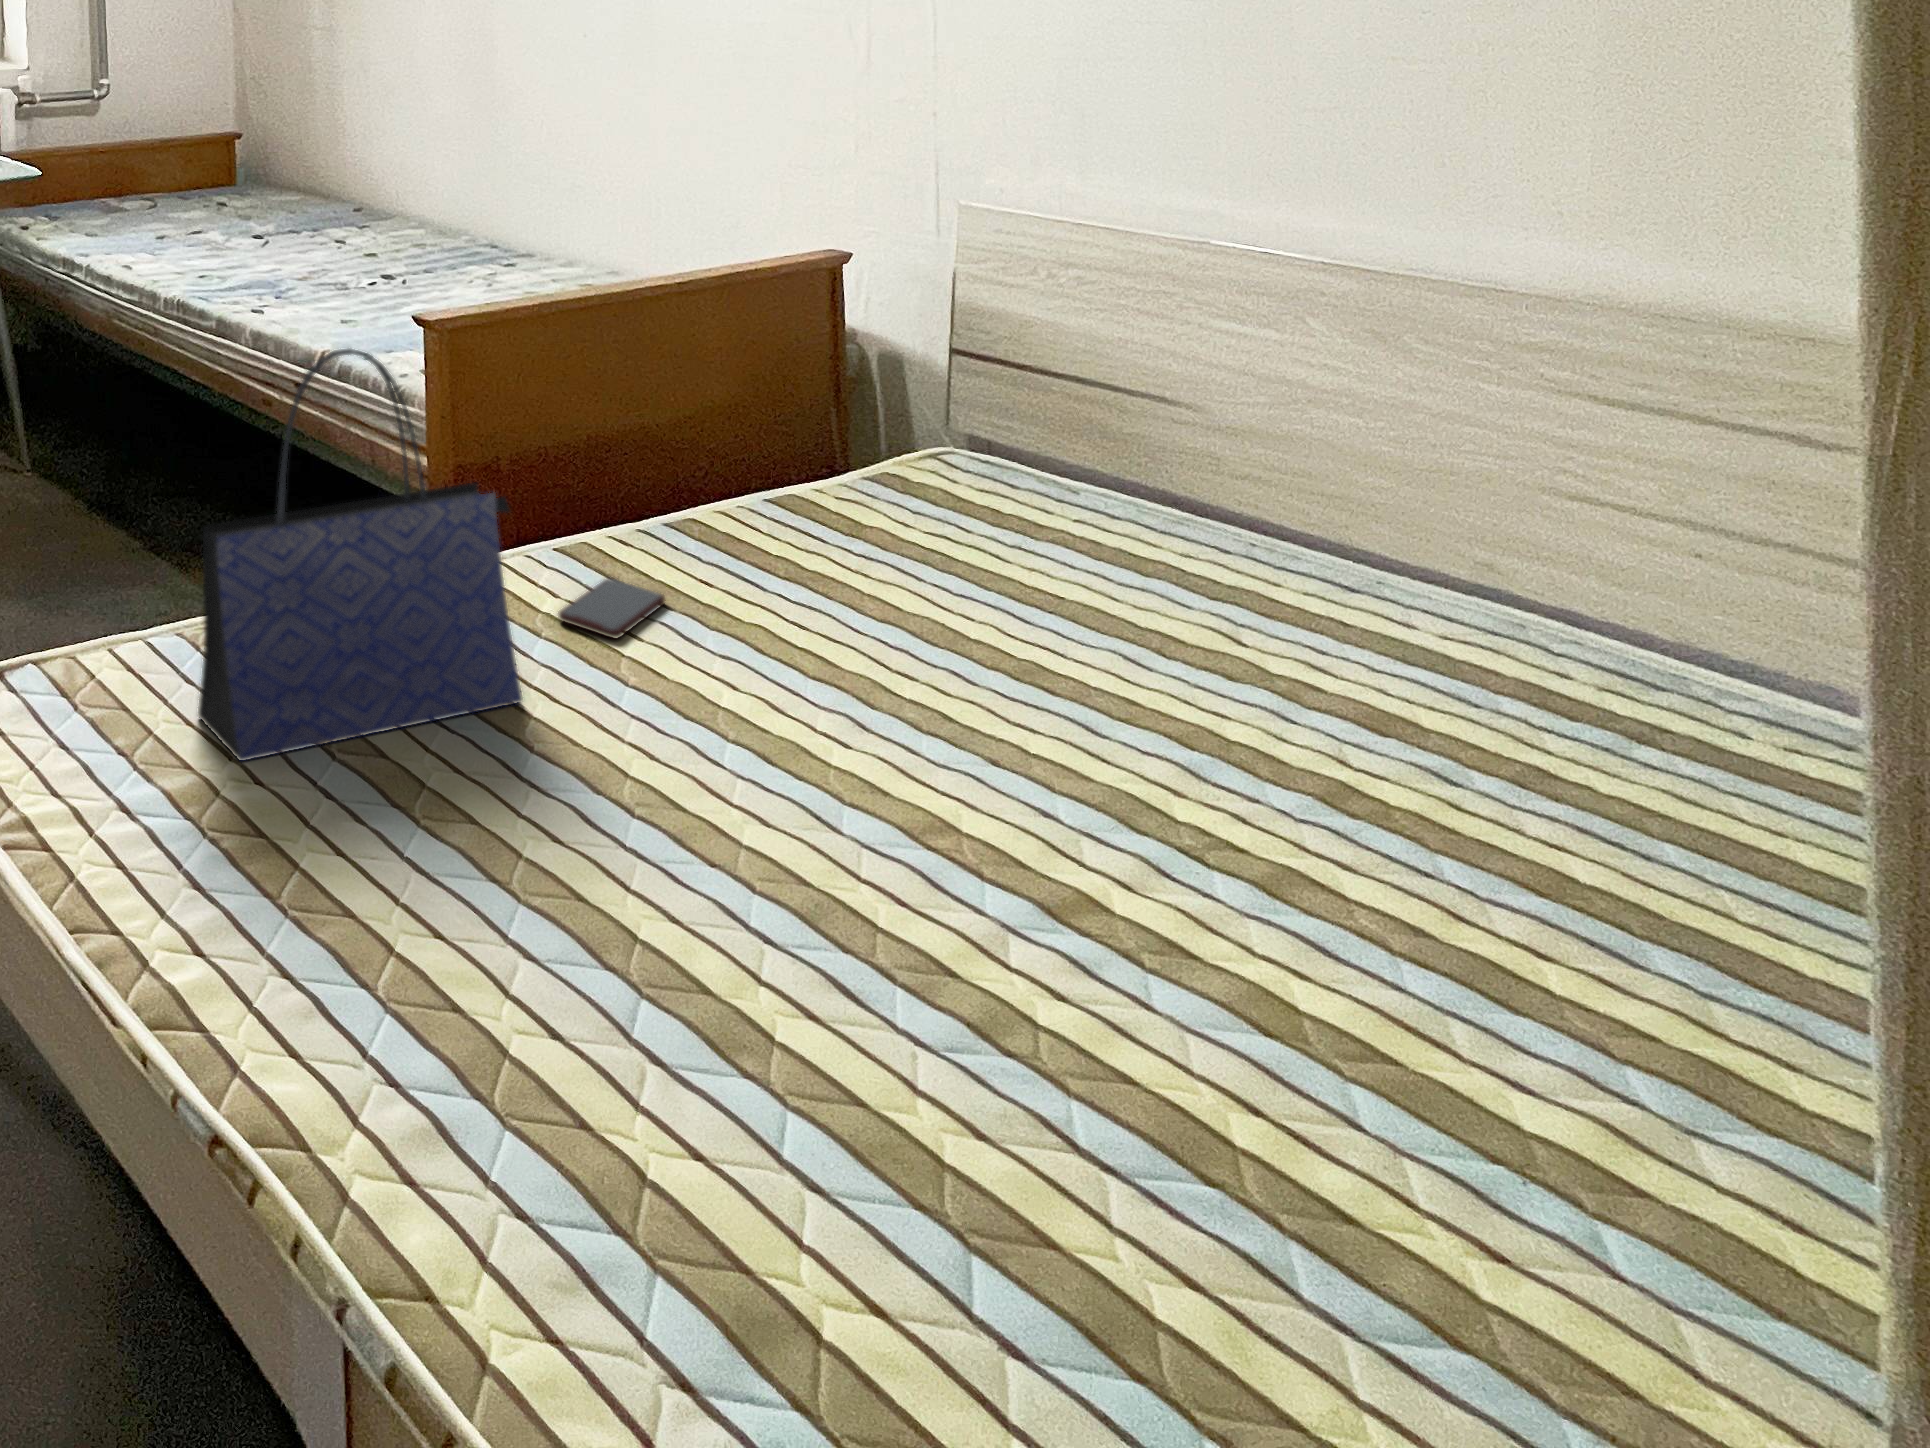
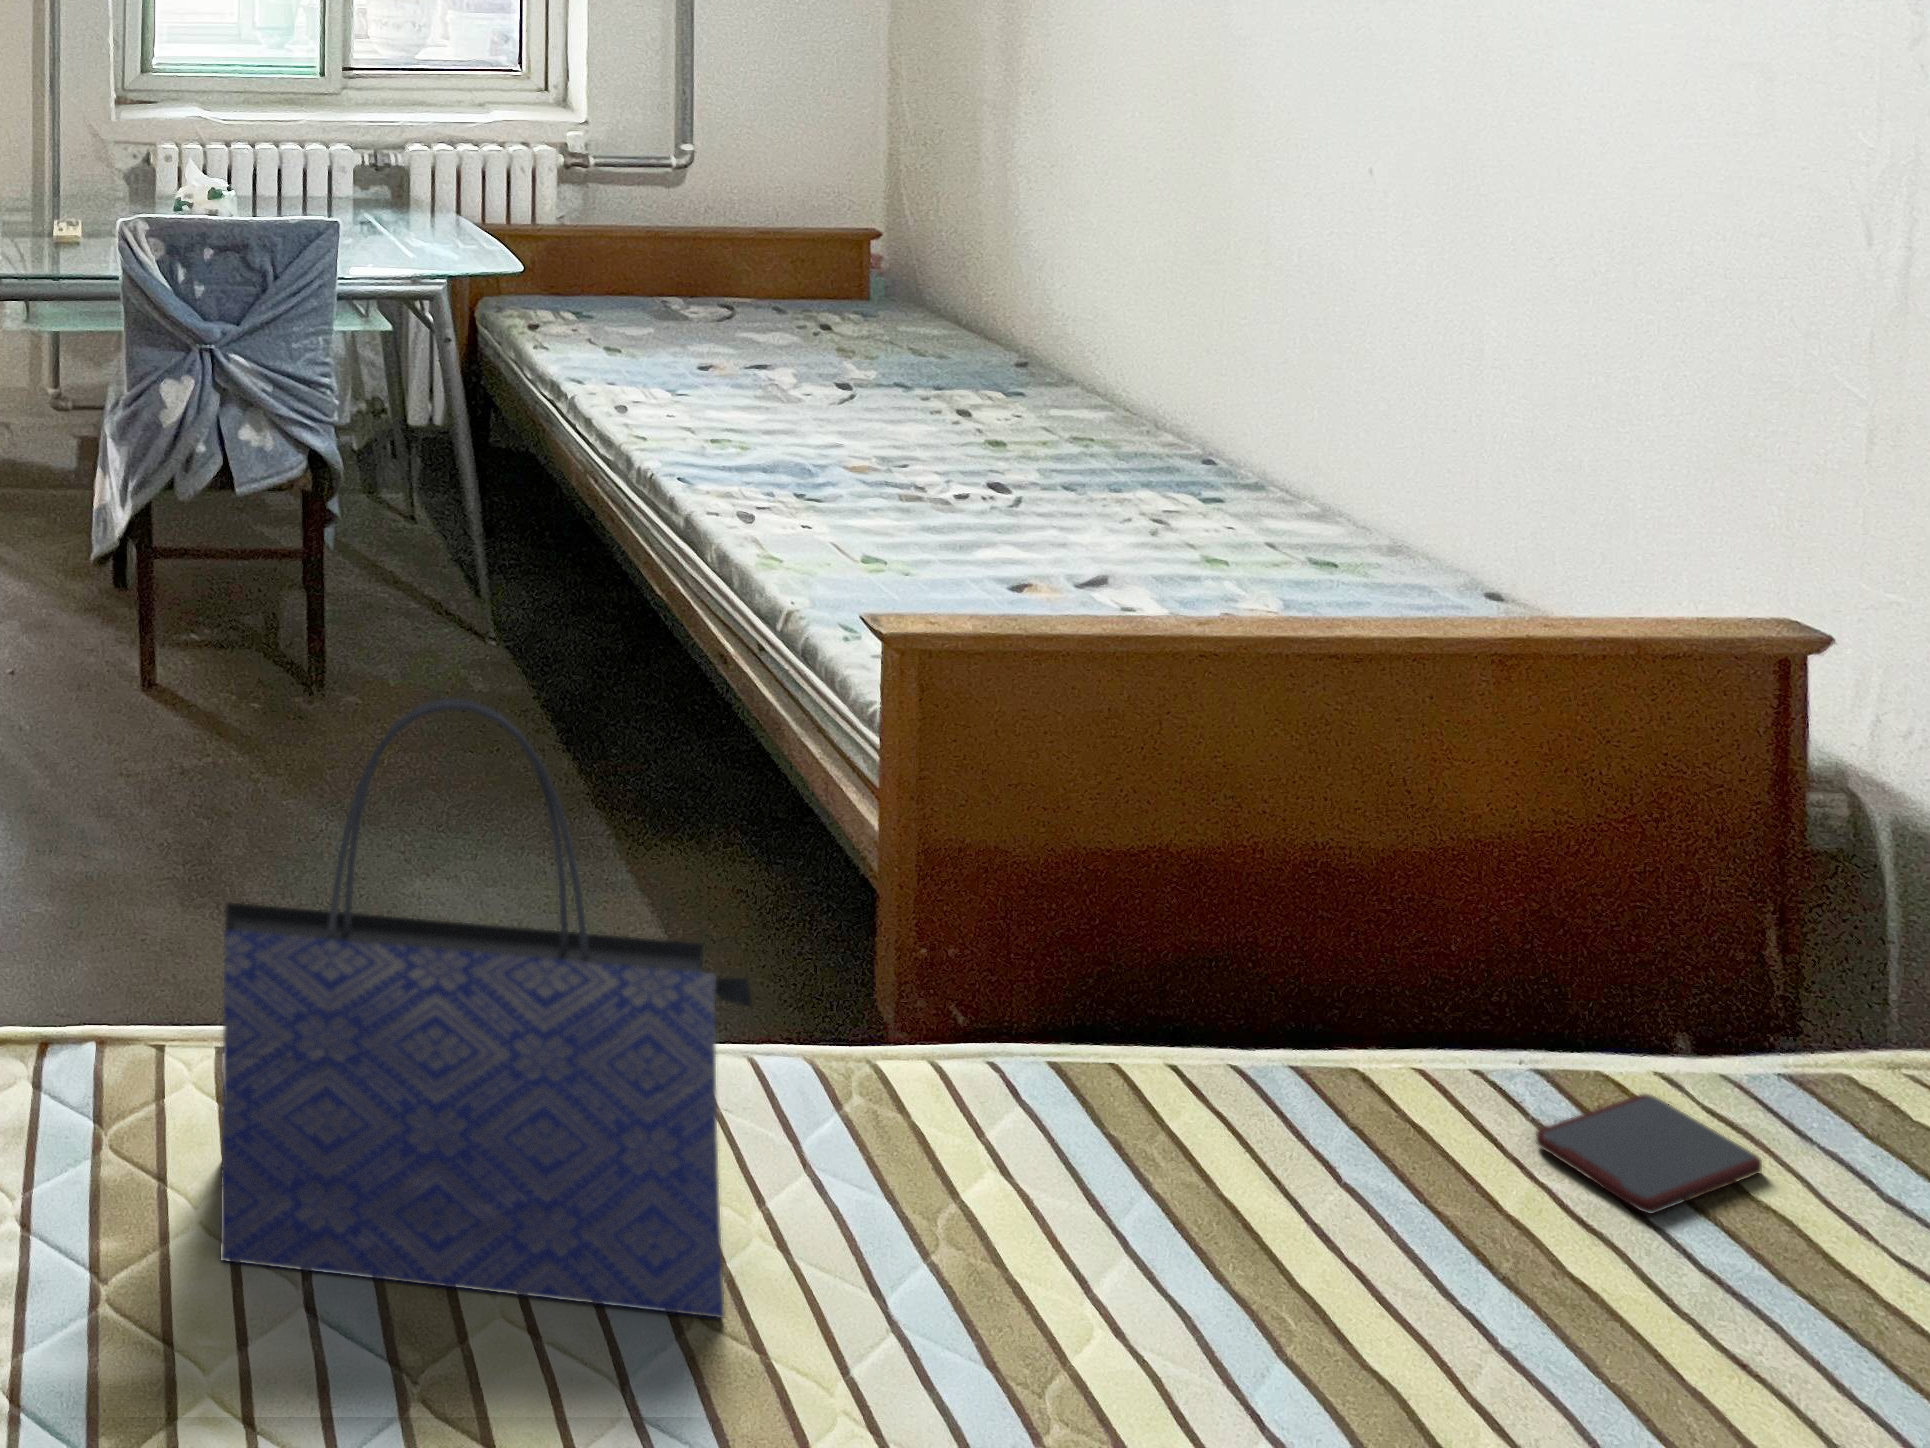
smartphone: present [558,579,665,638] -> present [1536,1094,1762,1214]

